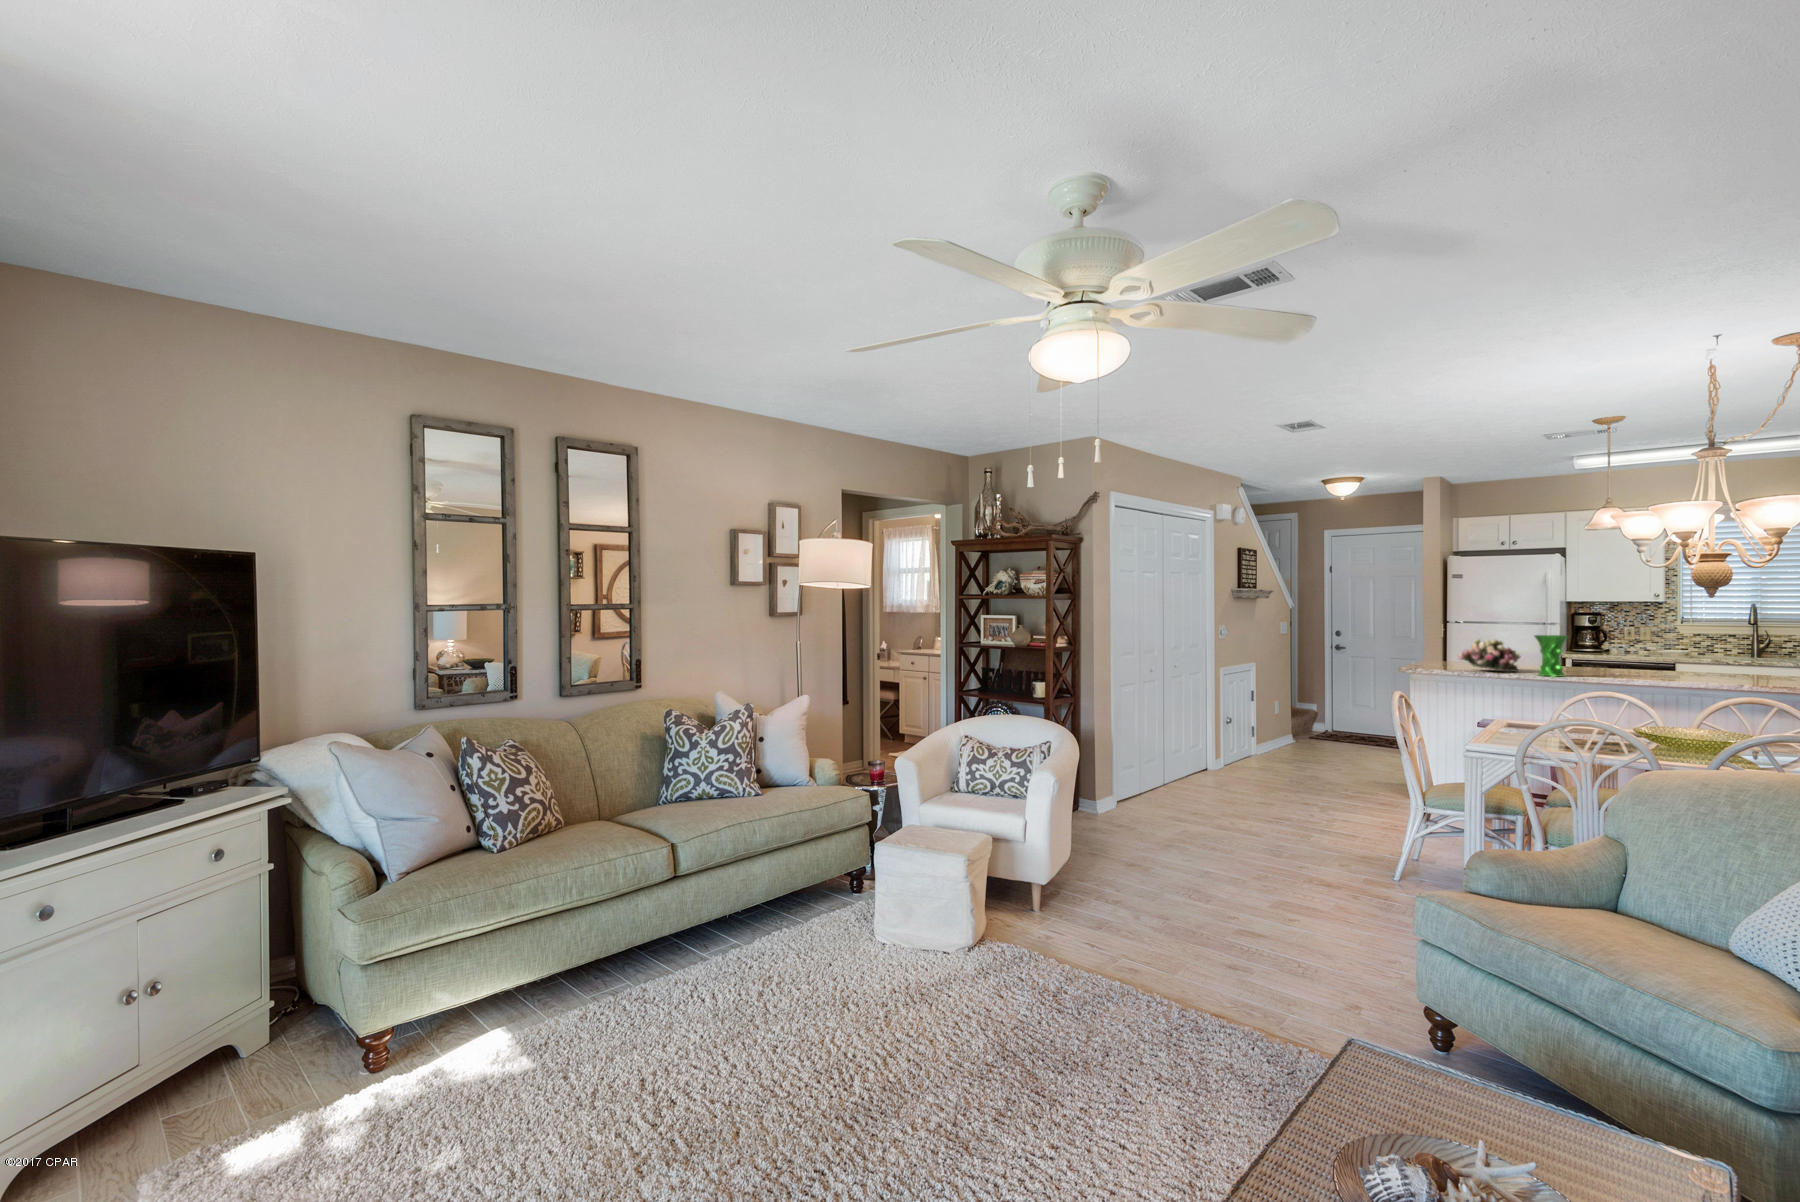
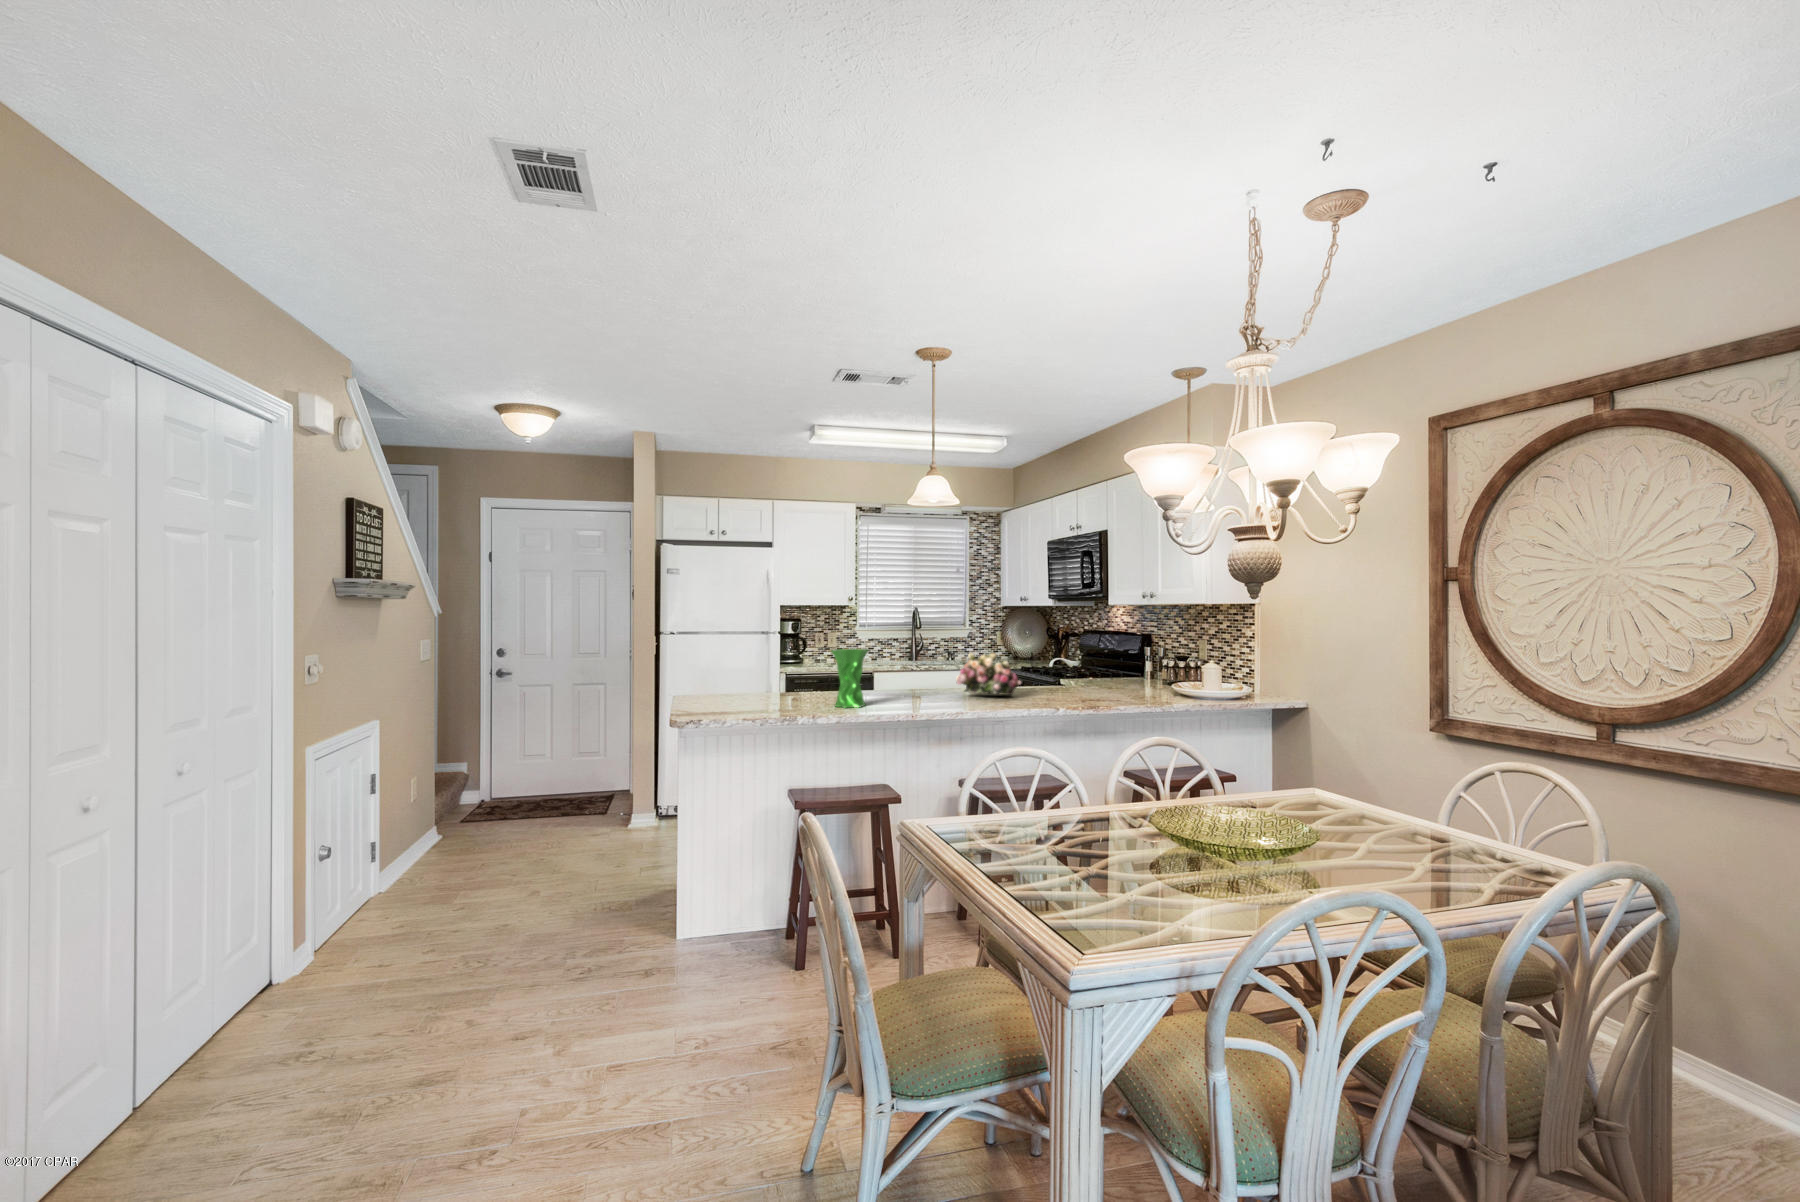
flower arrangement: present [1458,639,1520,672] -> present [956,653,1021,695]

